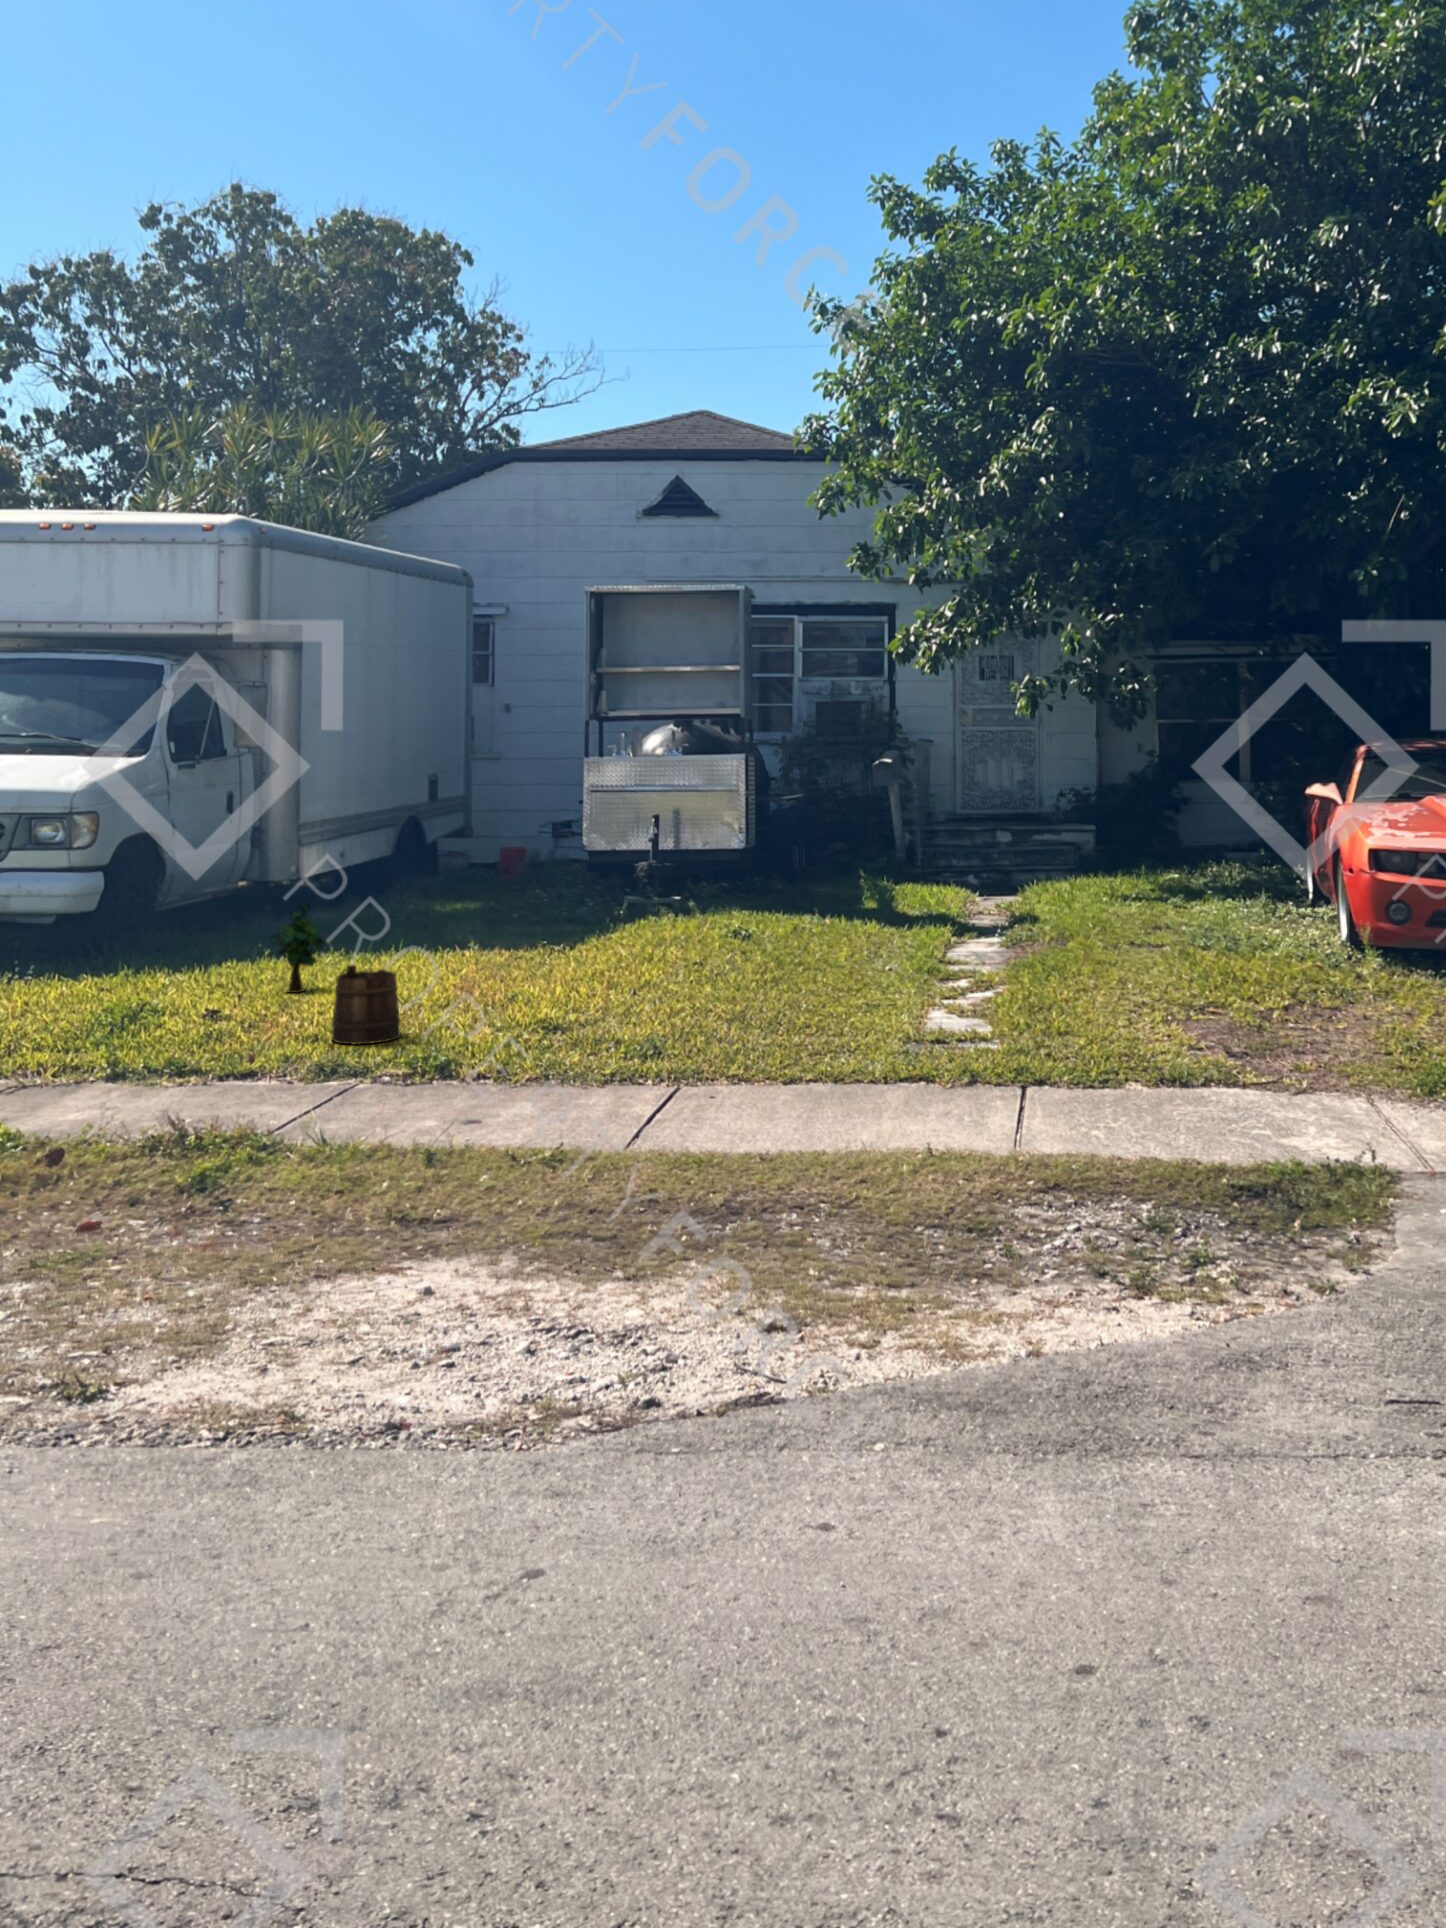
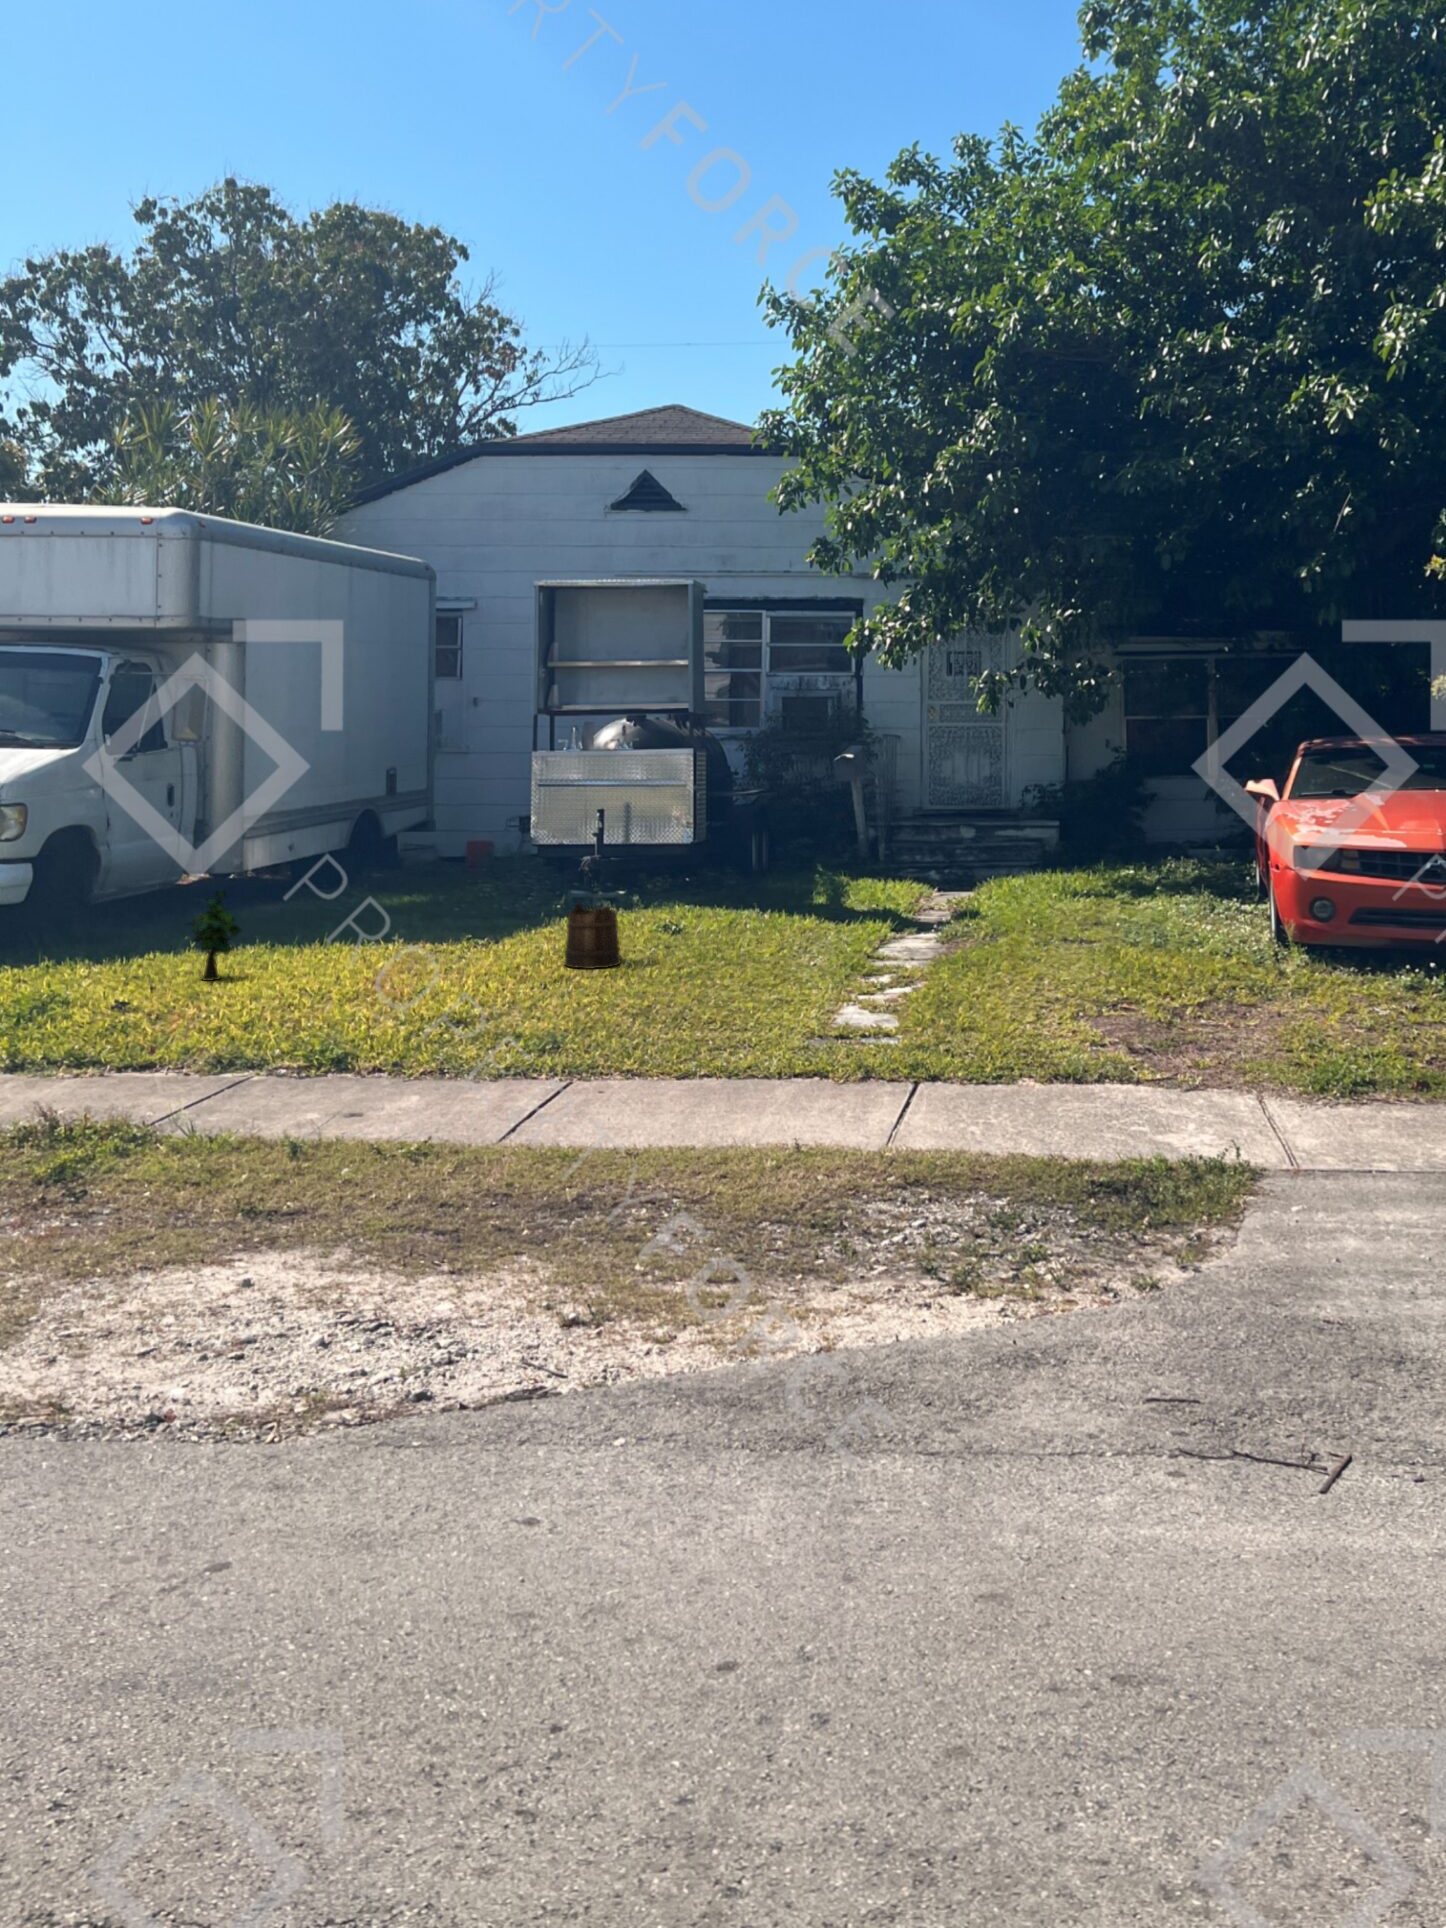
bucket: present [331,965,401,1045] -> present [564,903,620,969]

